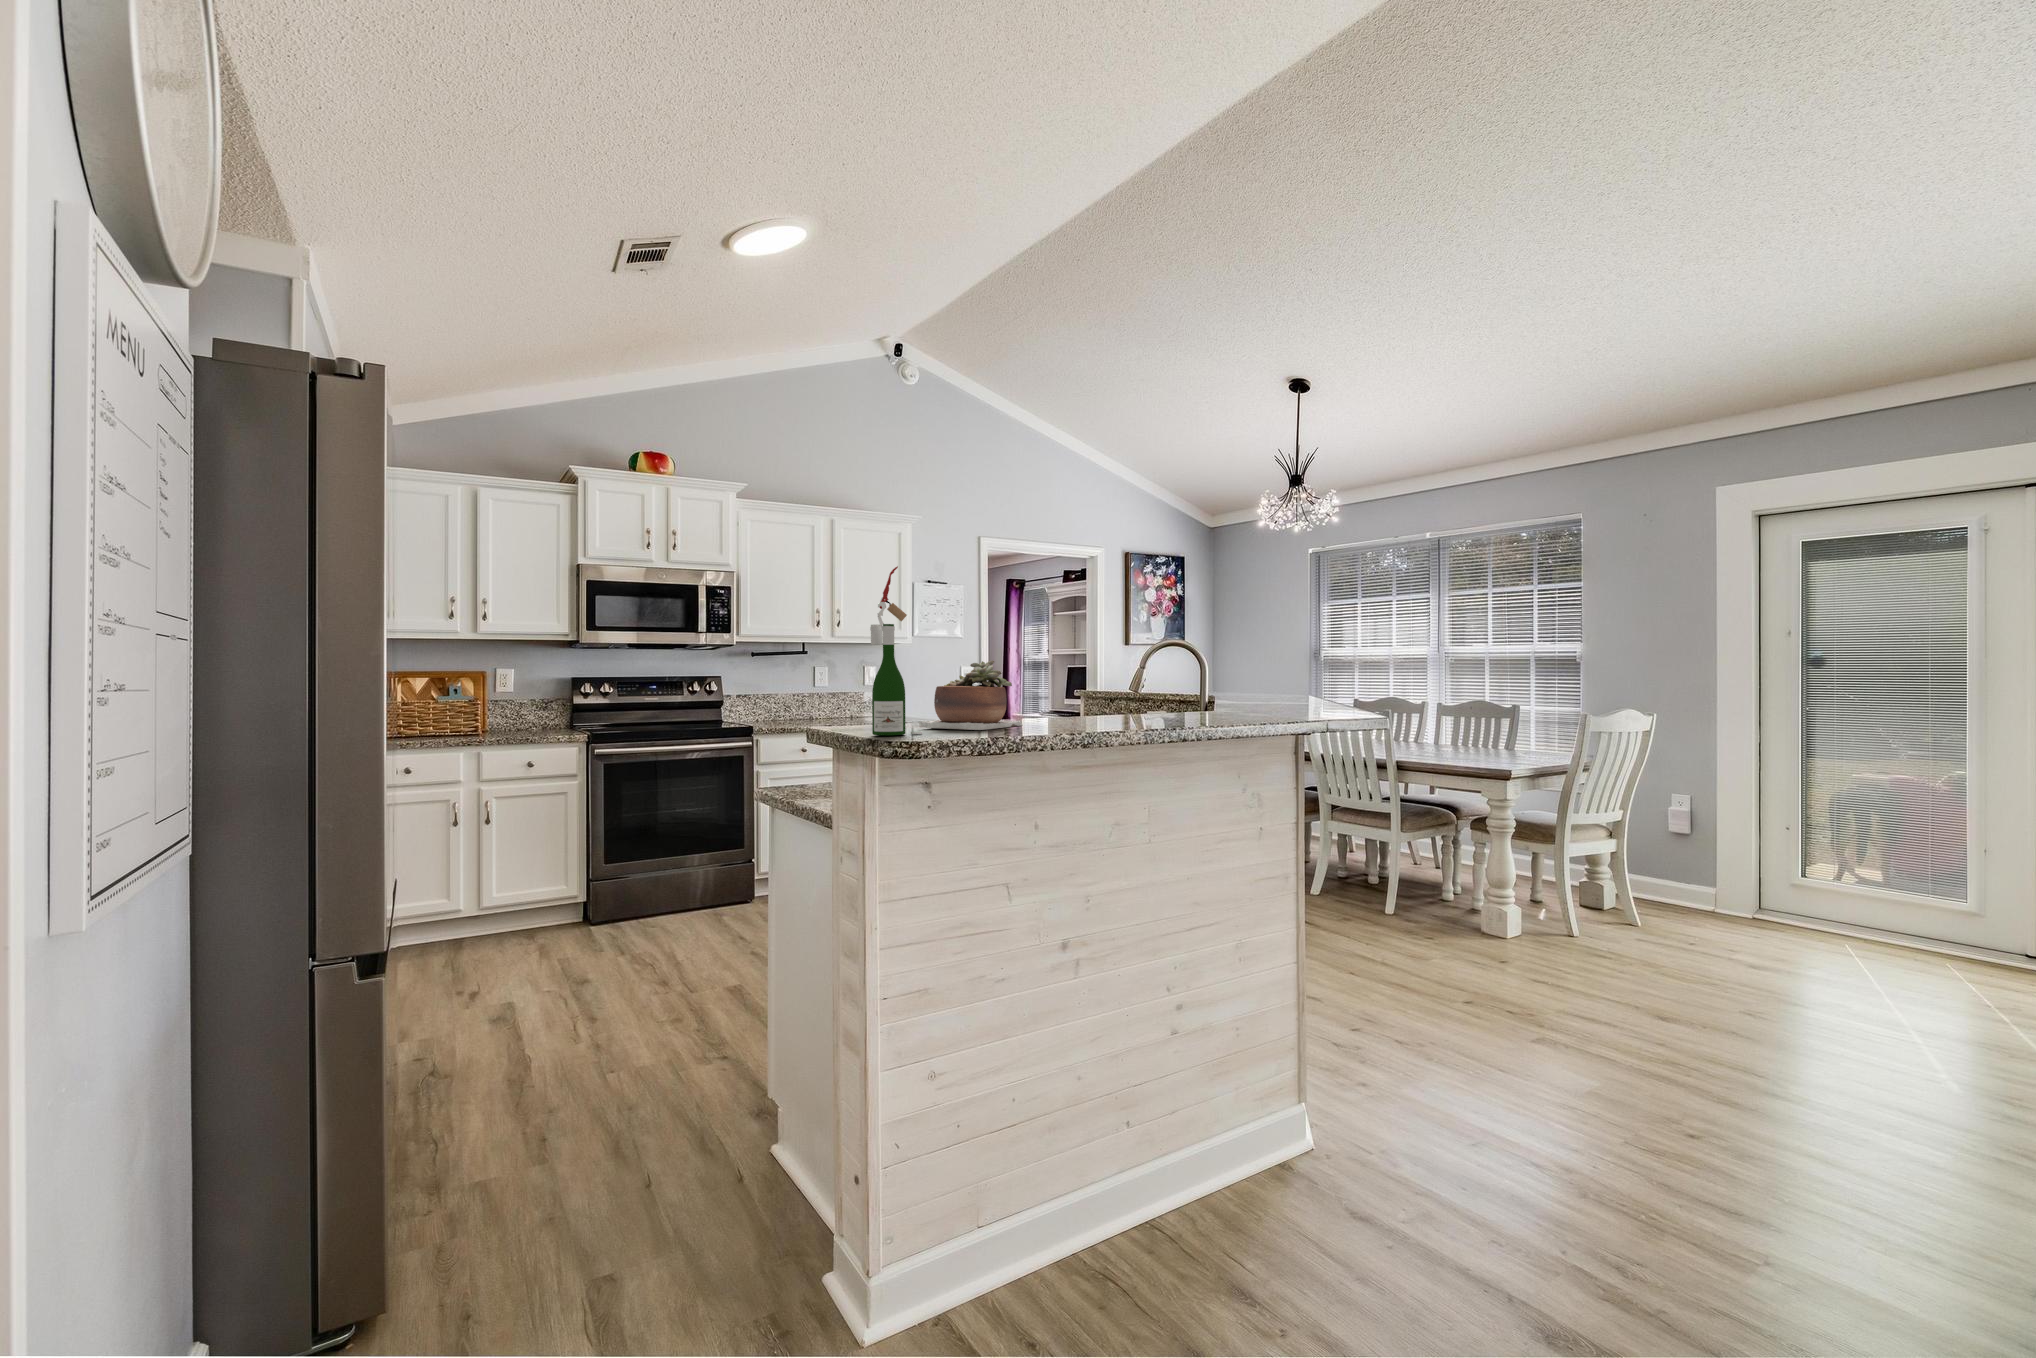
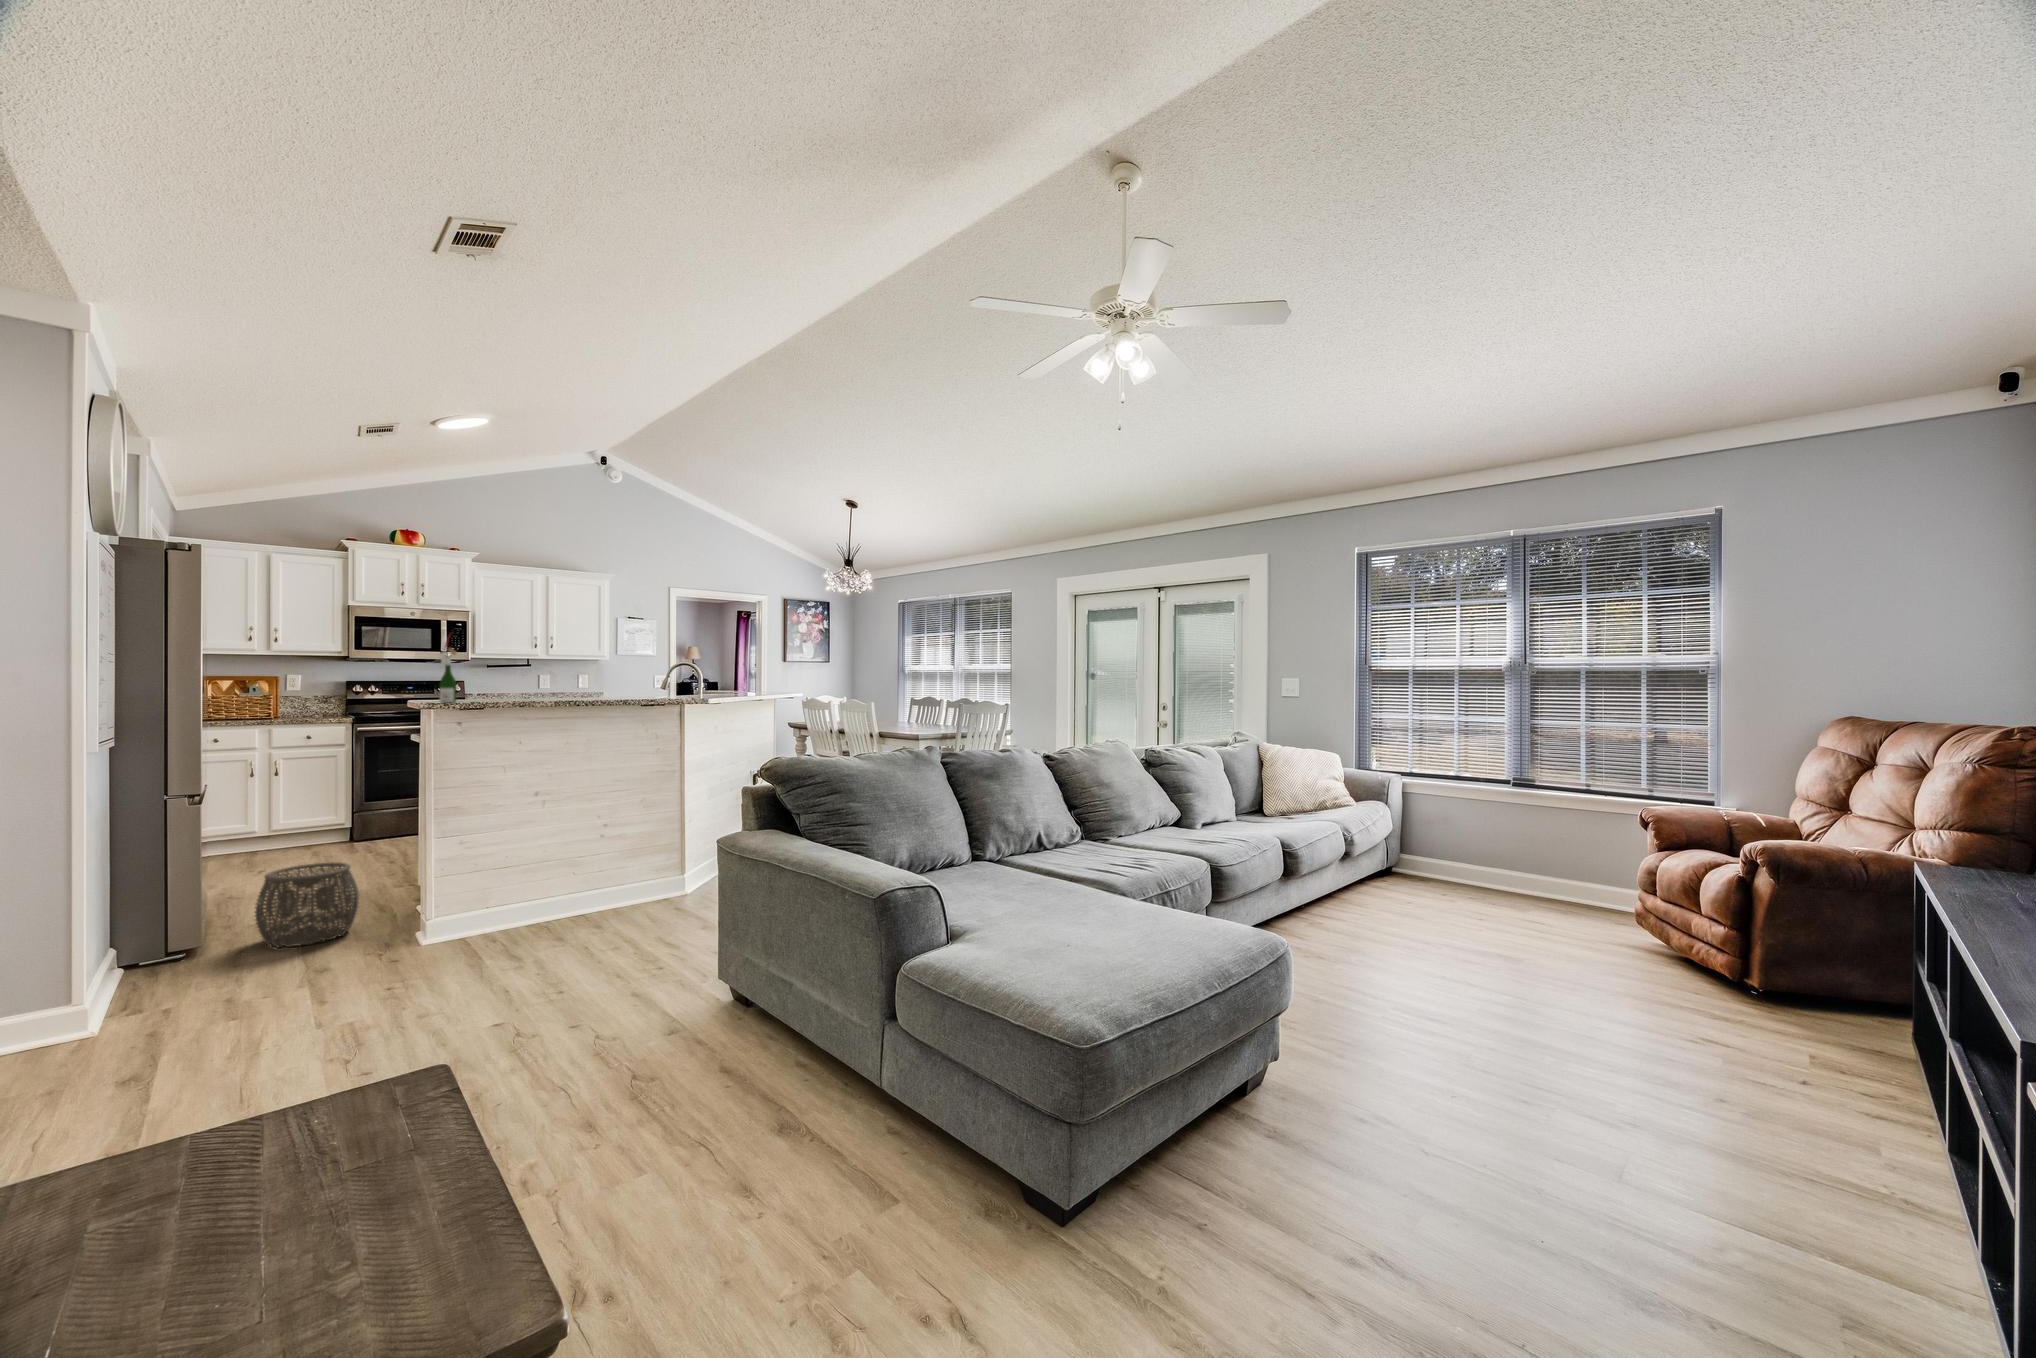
succulent plant: present [919,660,1022,730] -> none [473,672,527,701]
woven basket: none [491,1066,682,1285] -> present [255,862,359,947]

